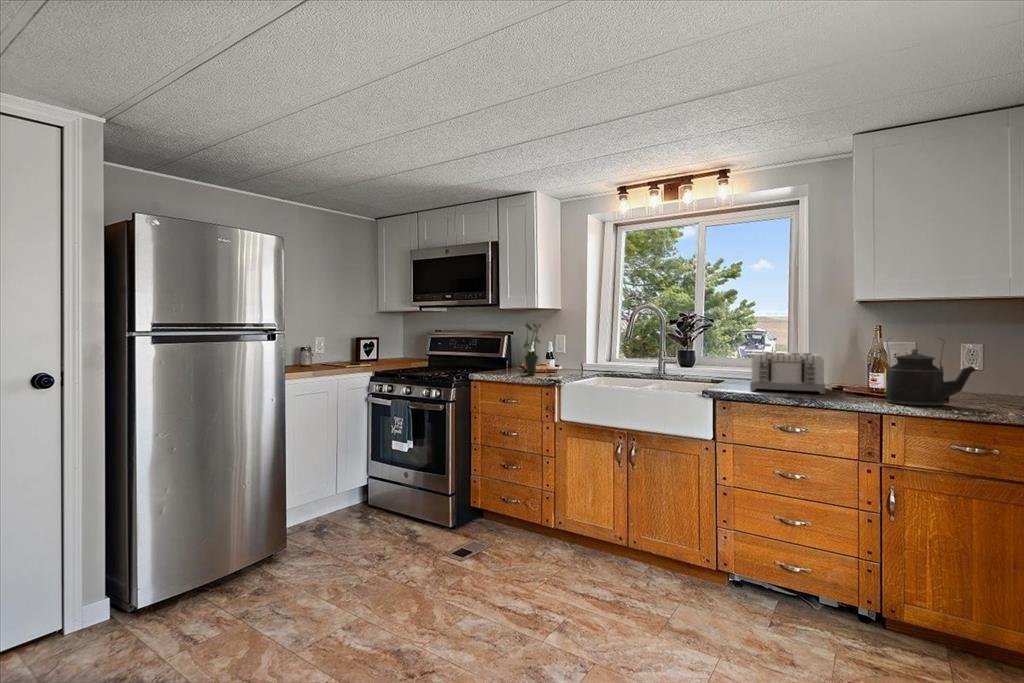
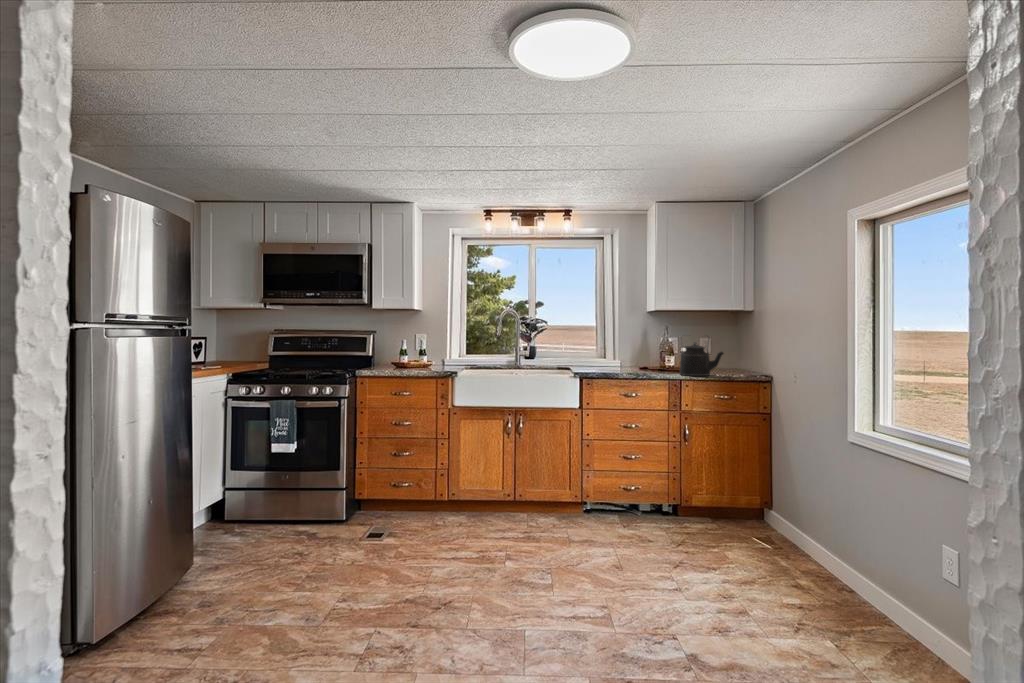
potted plant: present [524,323,544,375] -> none [403,321,423,369]
toaster: present [750,353,825,394] -> none [591,346,644,373]

